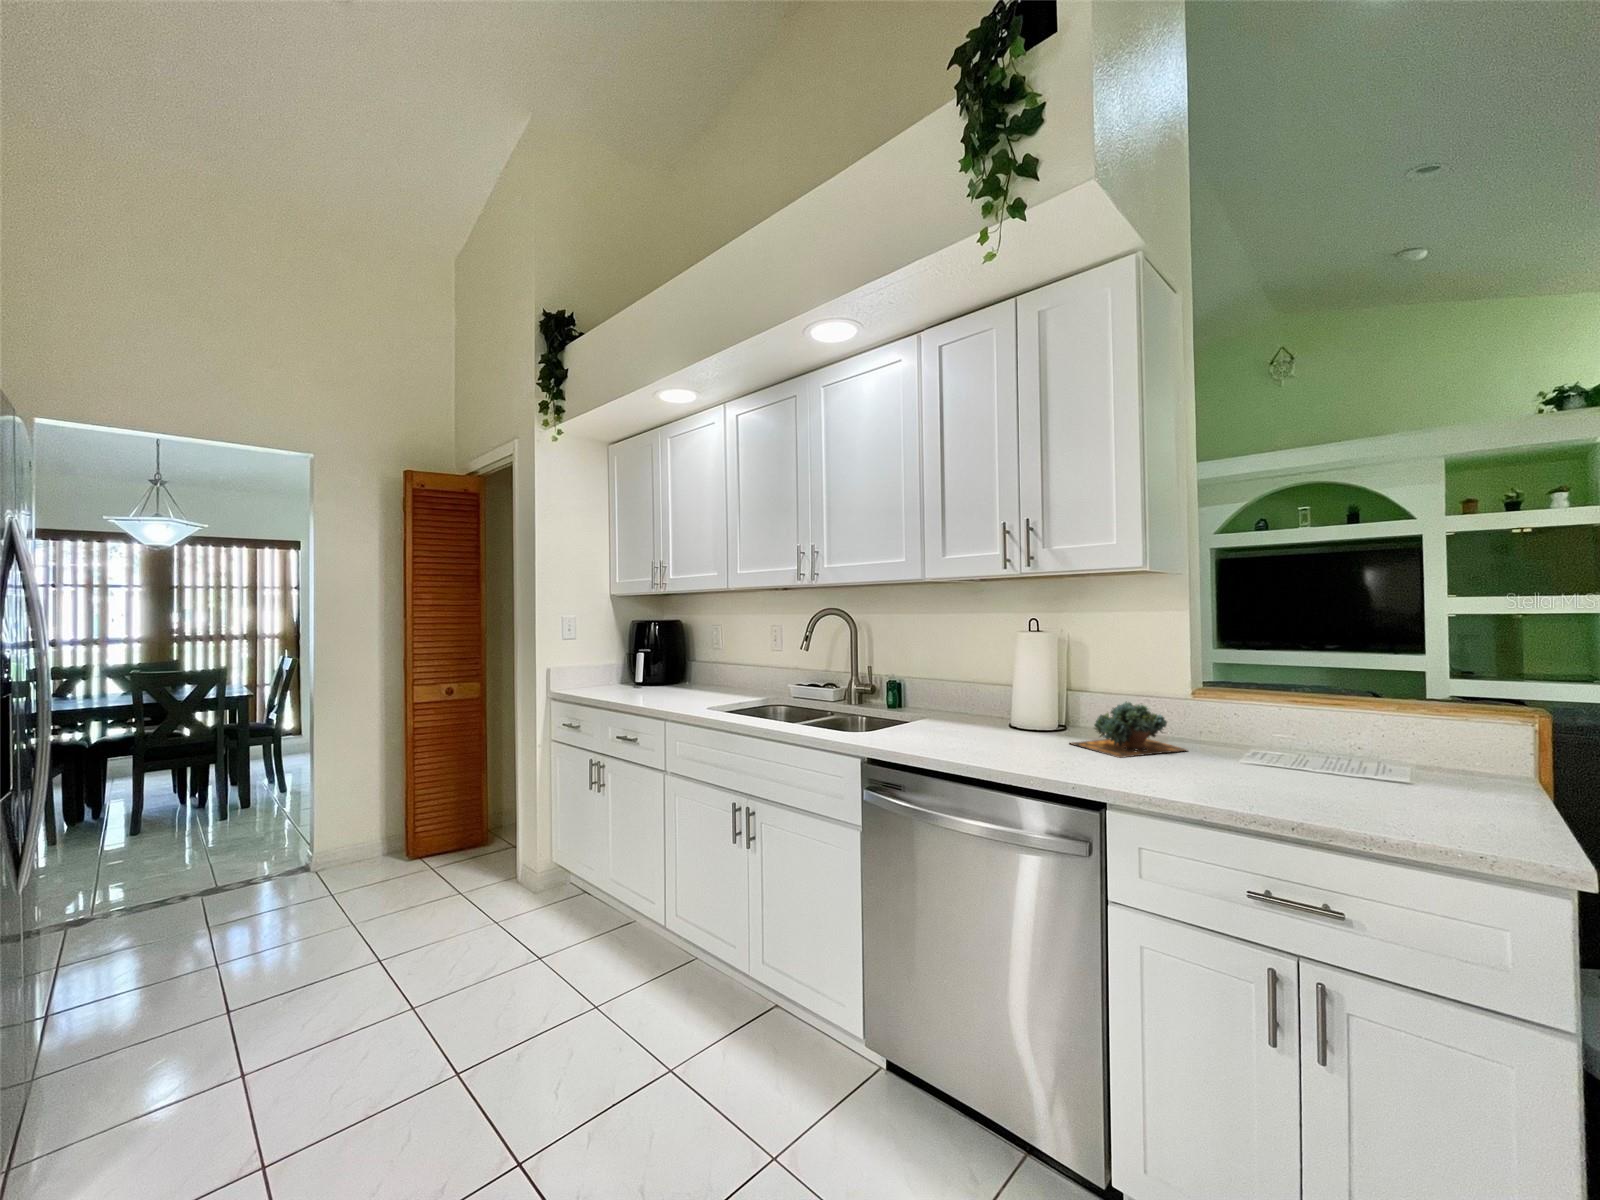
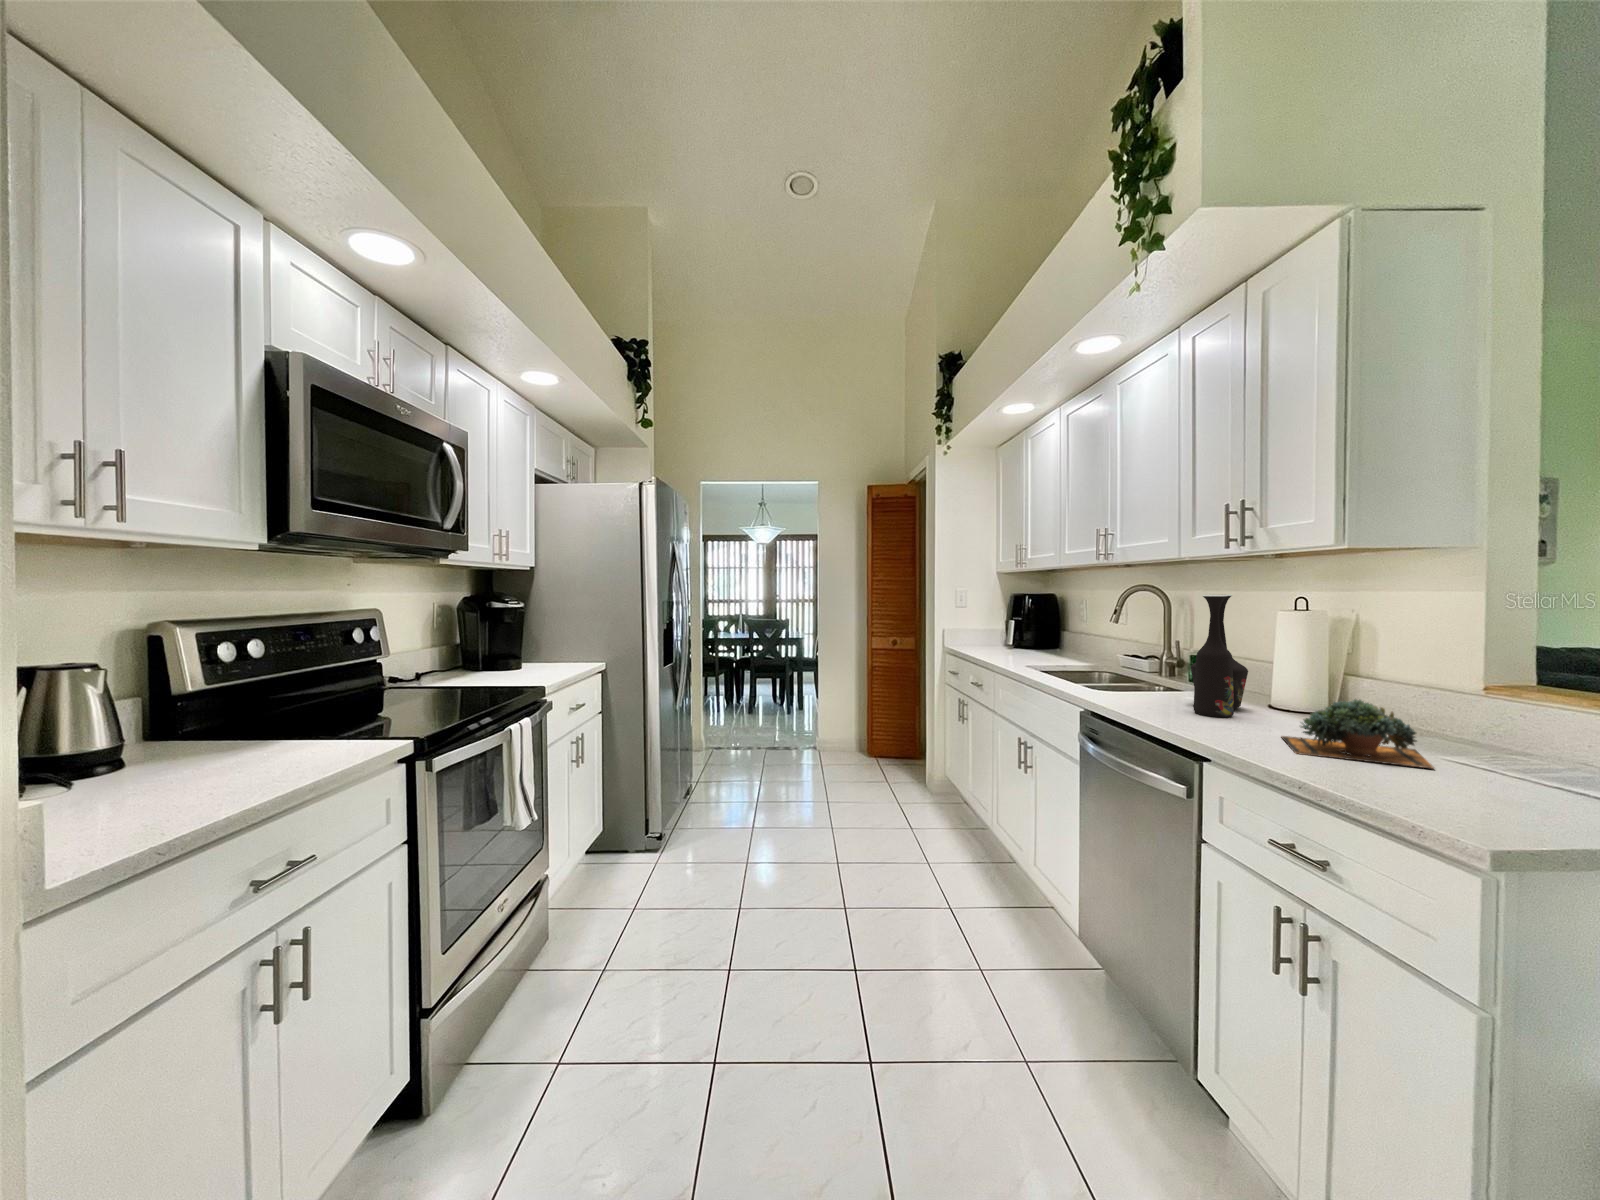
vase: none [938,615,997,734] -> present [1191,594,1248,717]

